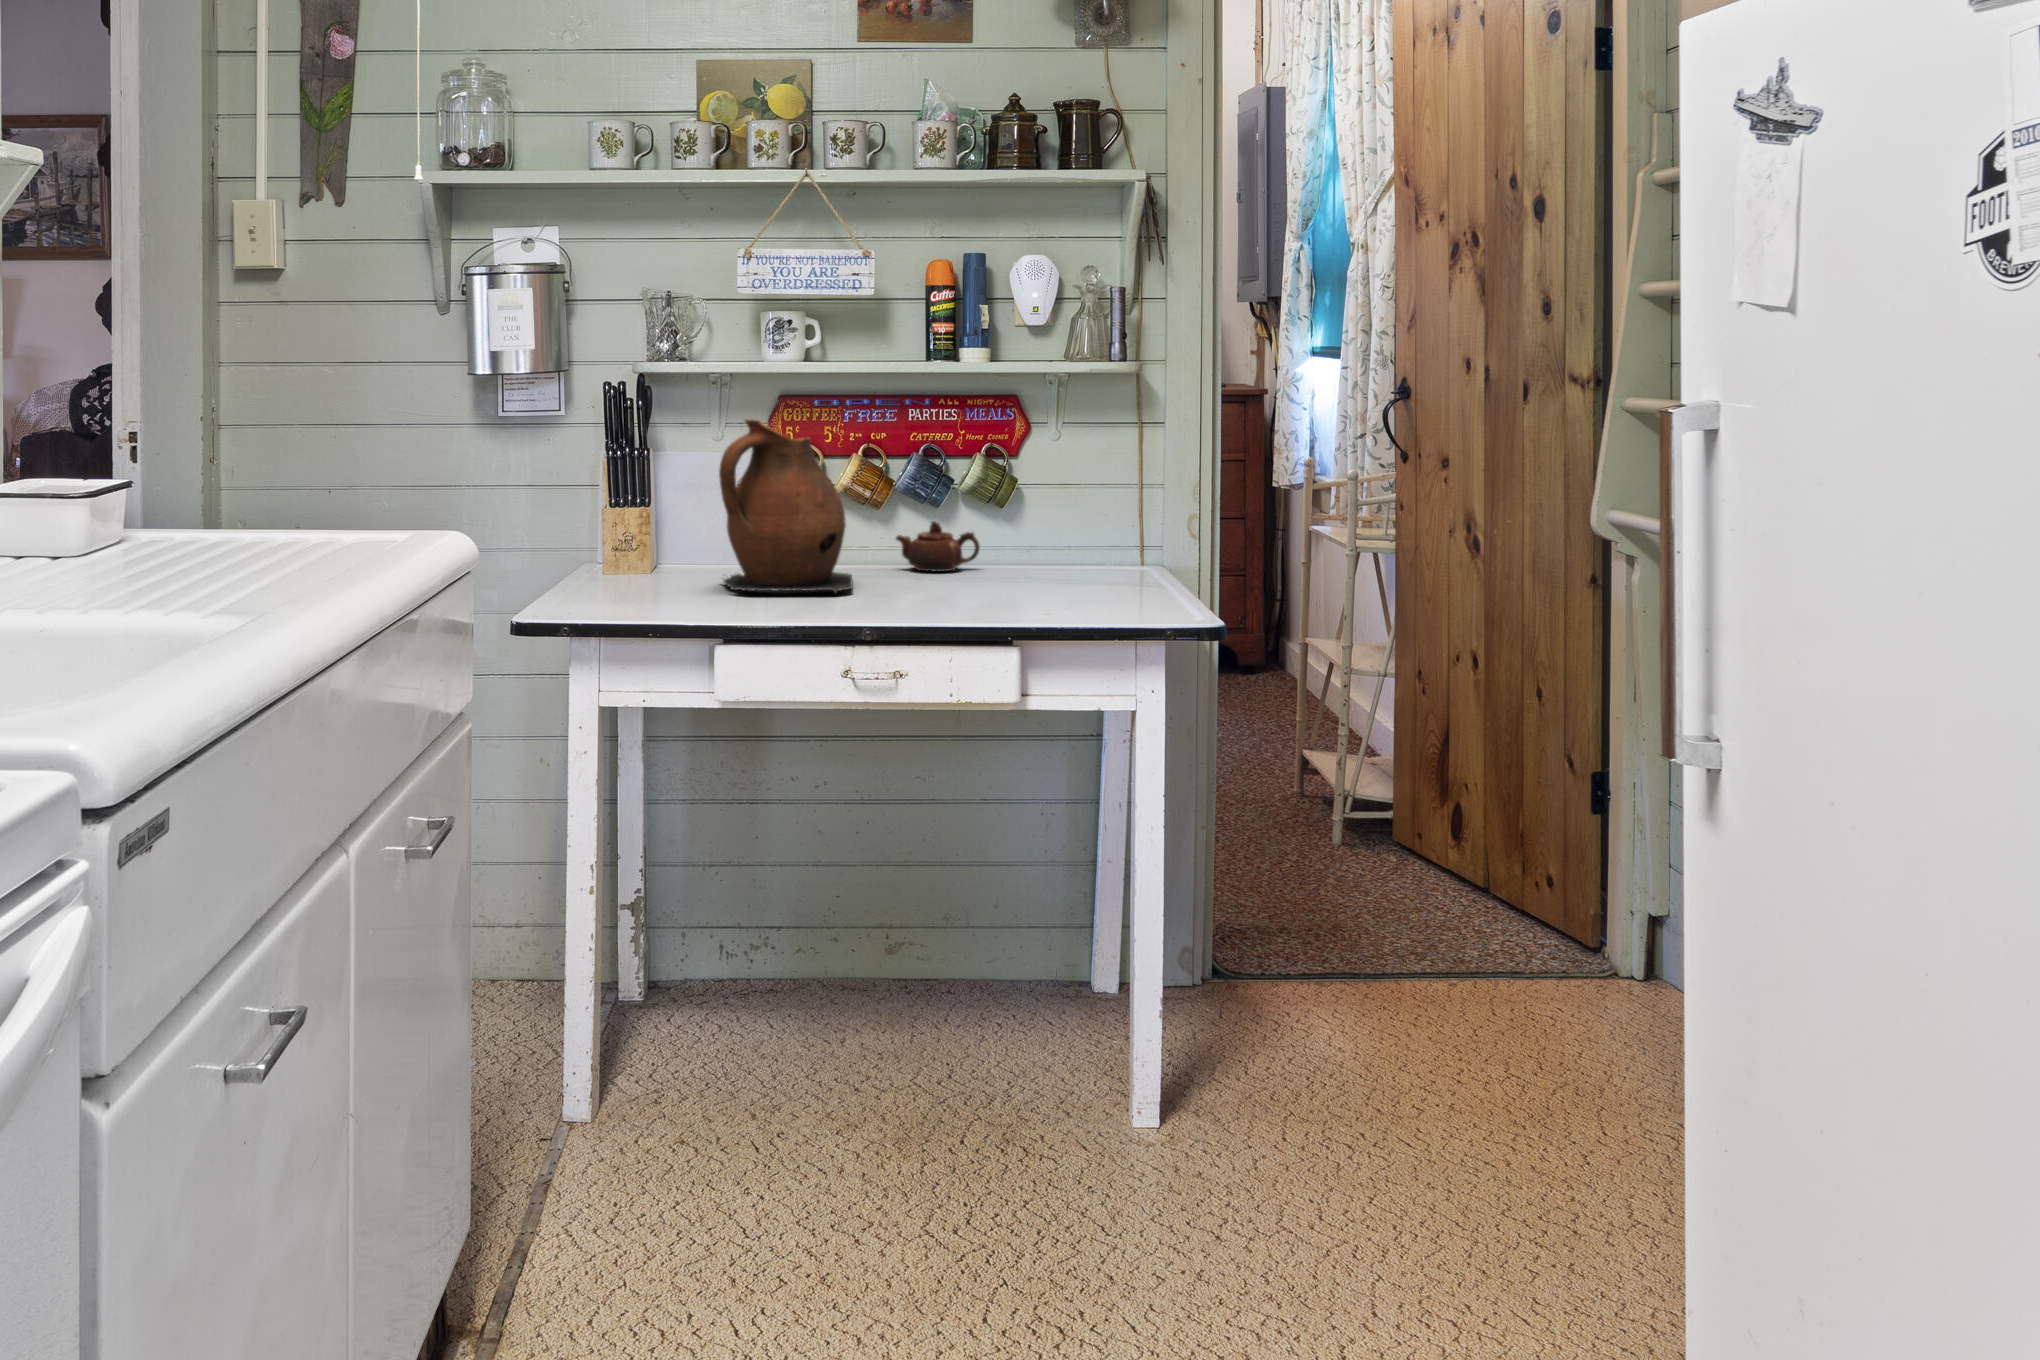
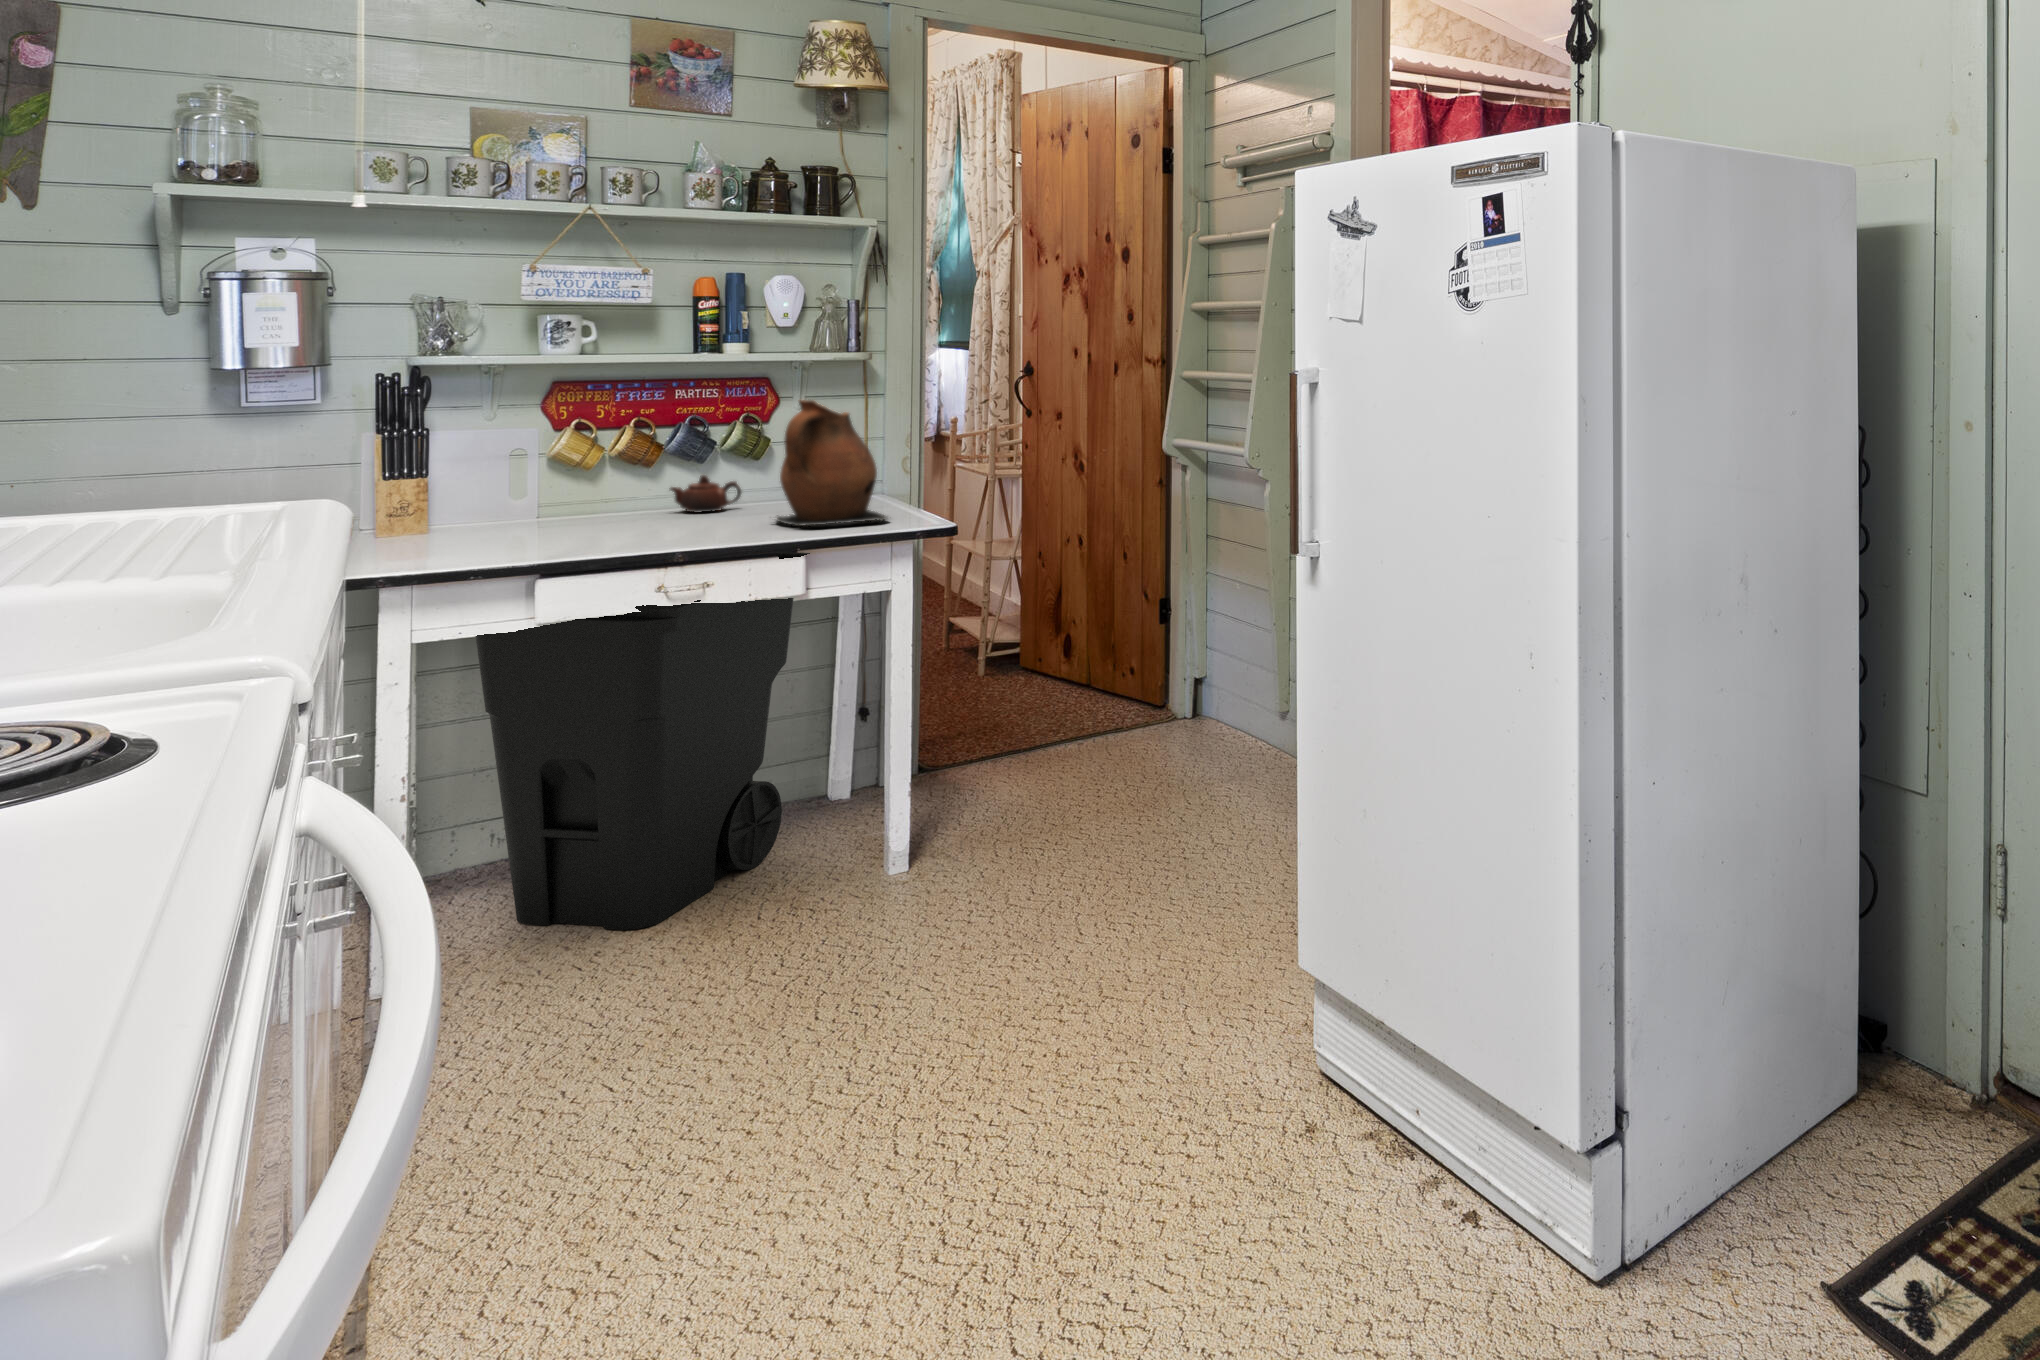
ceramic pitcher: present [719,419,853,593] -> present [777,400,888,526]
trash can: none [646,612,1073,1124] -> present [475,552,810,930]

